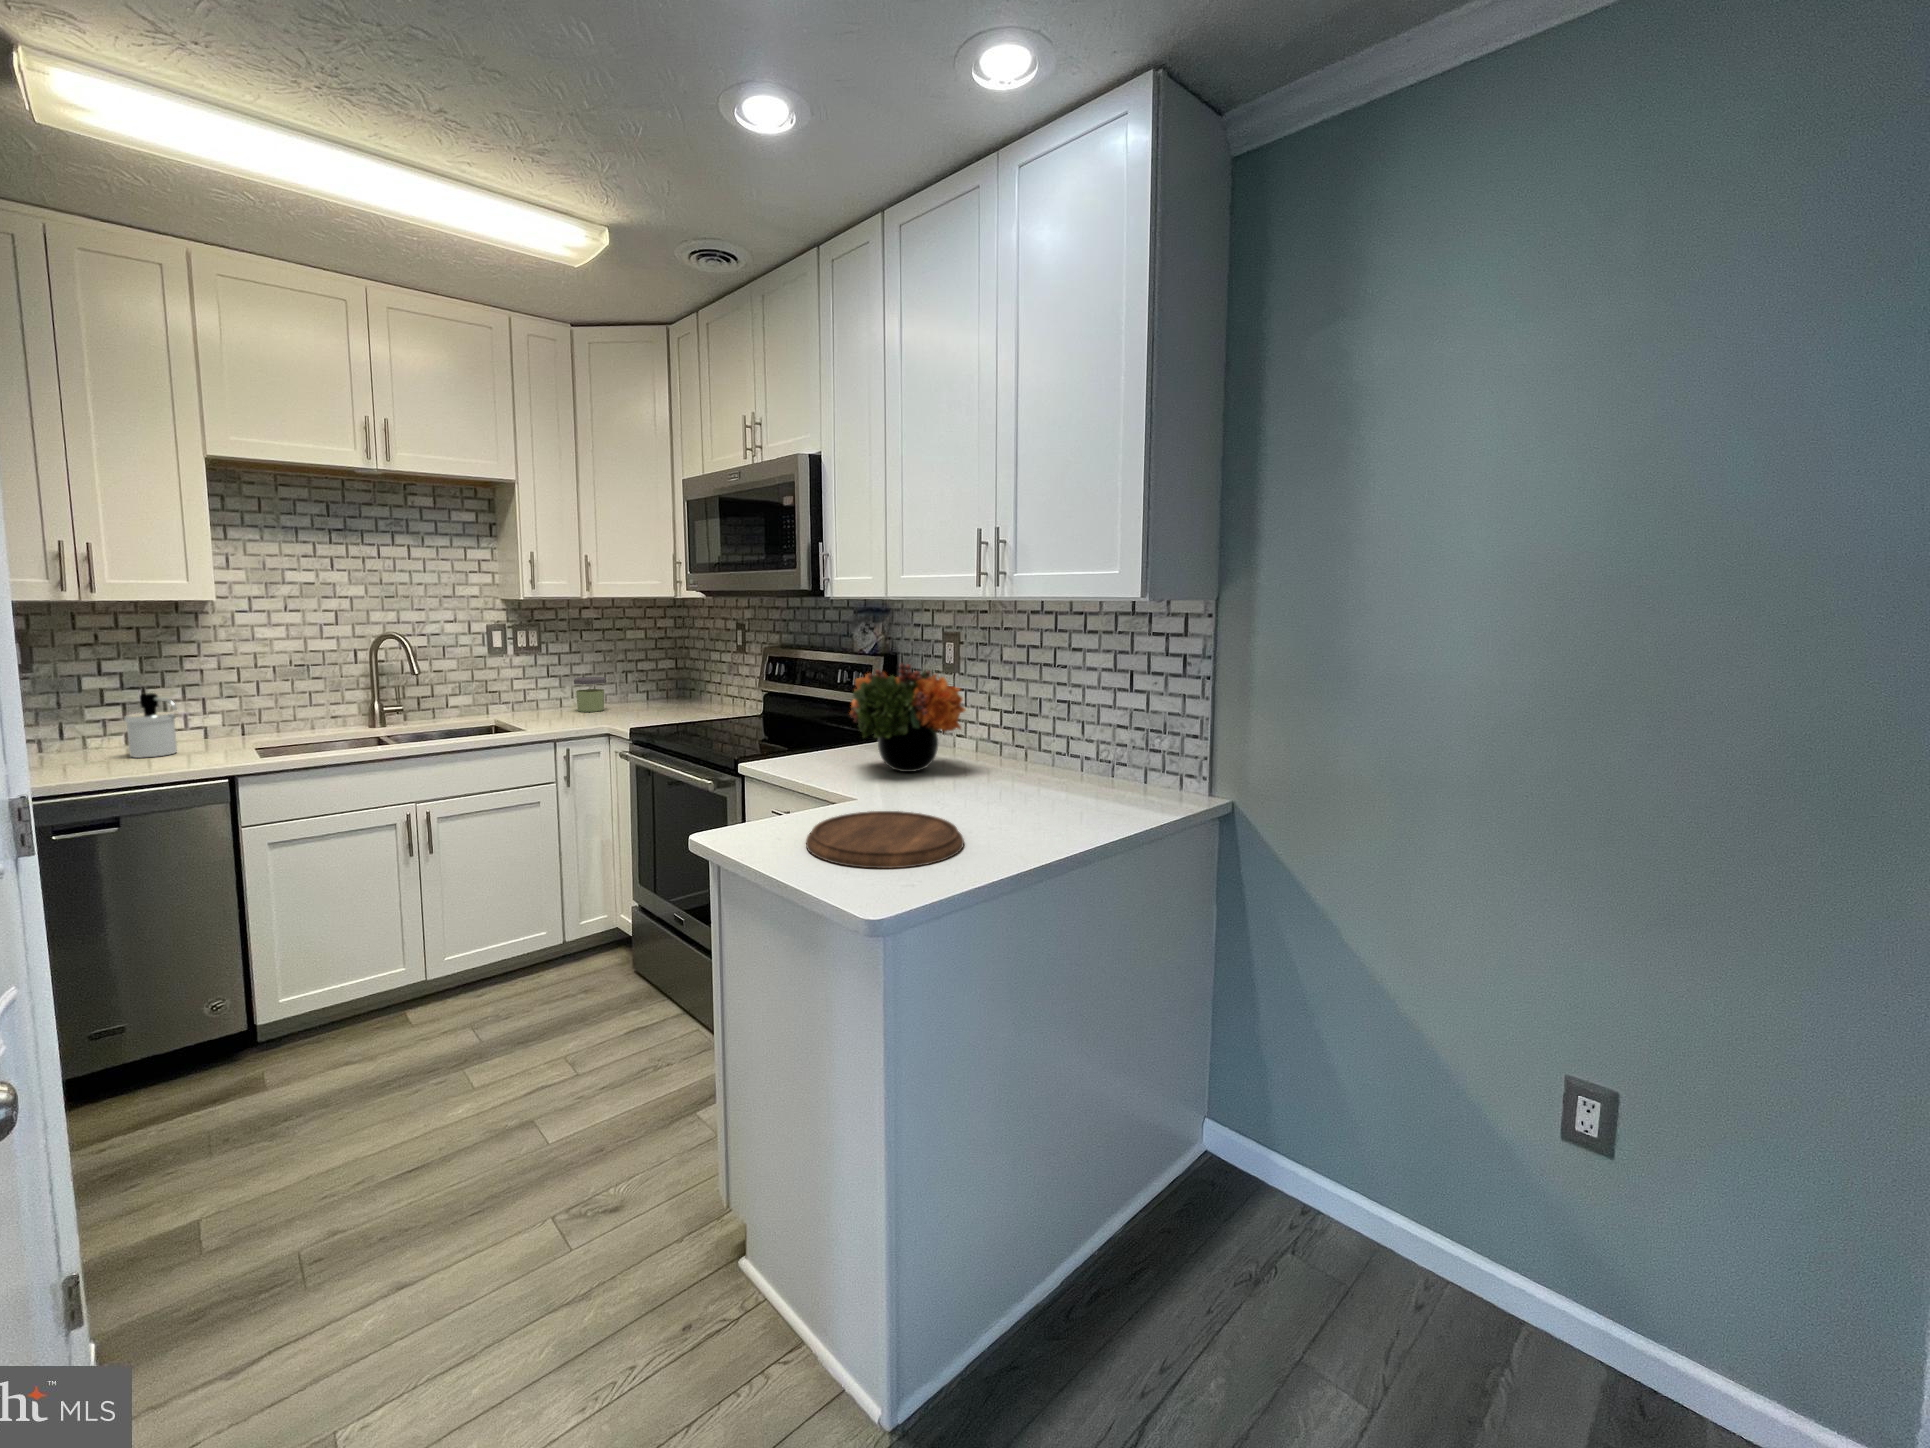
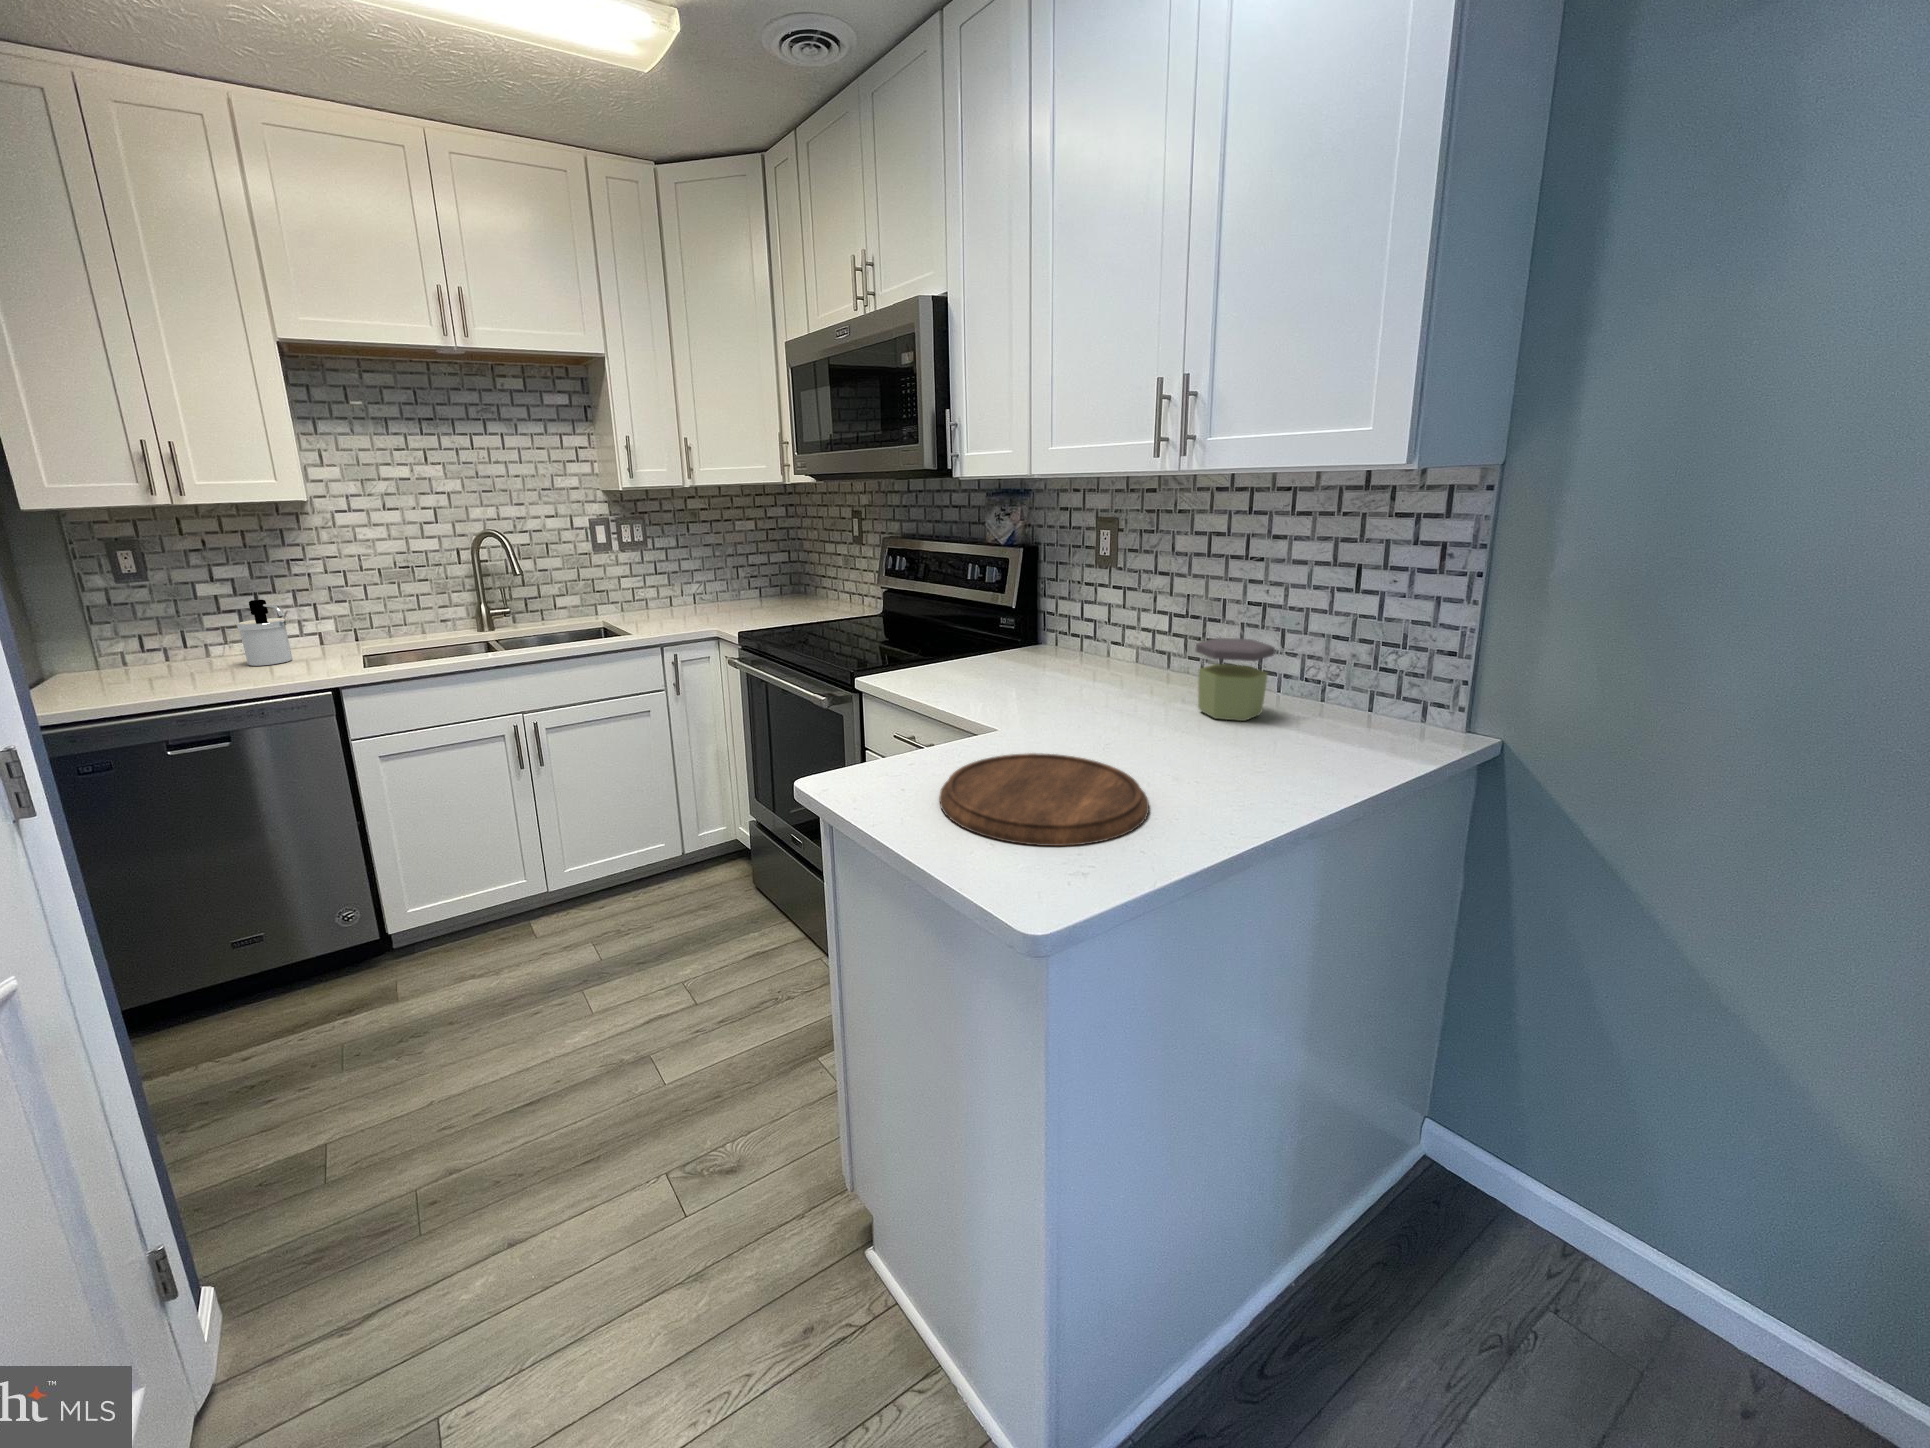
flower arrangement: present [850,664,965,772] -> none [982,558,1130,691]
jar: present [574,677,606,712] -> present [1196,638,1275,721]

